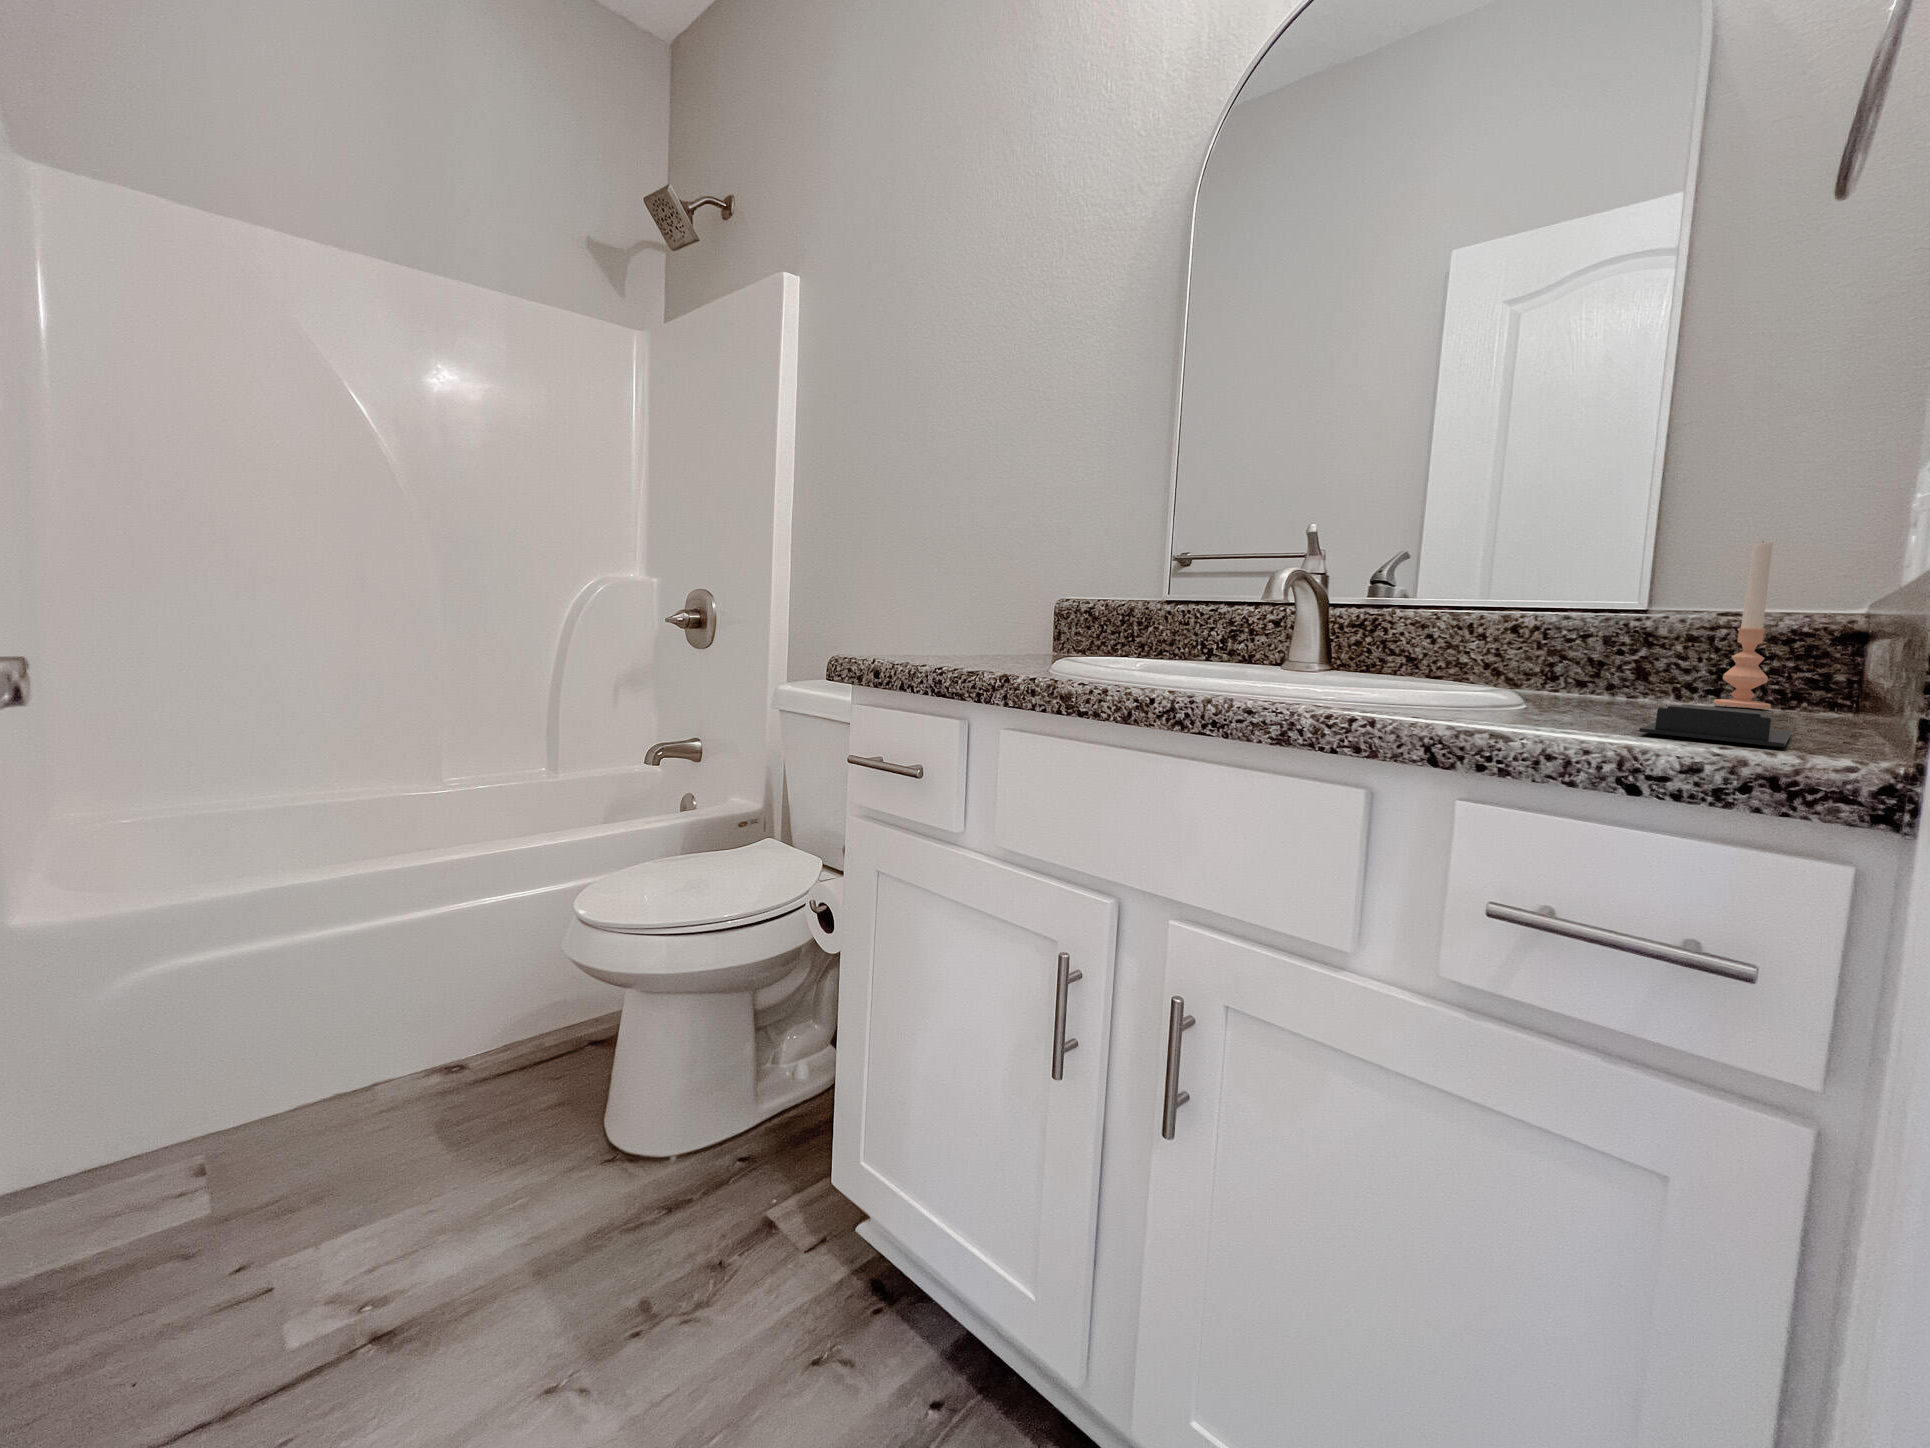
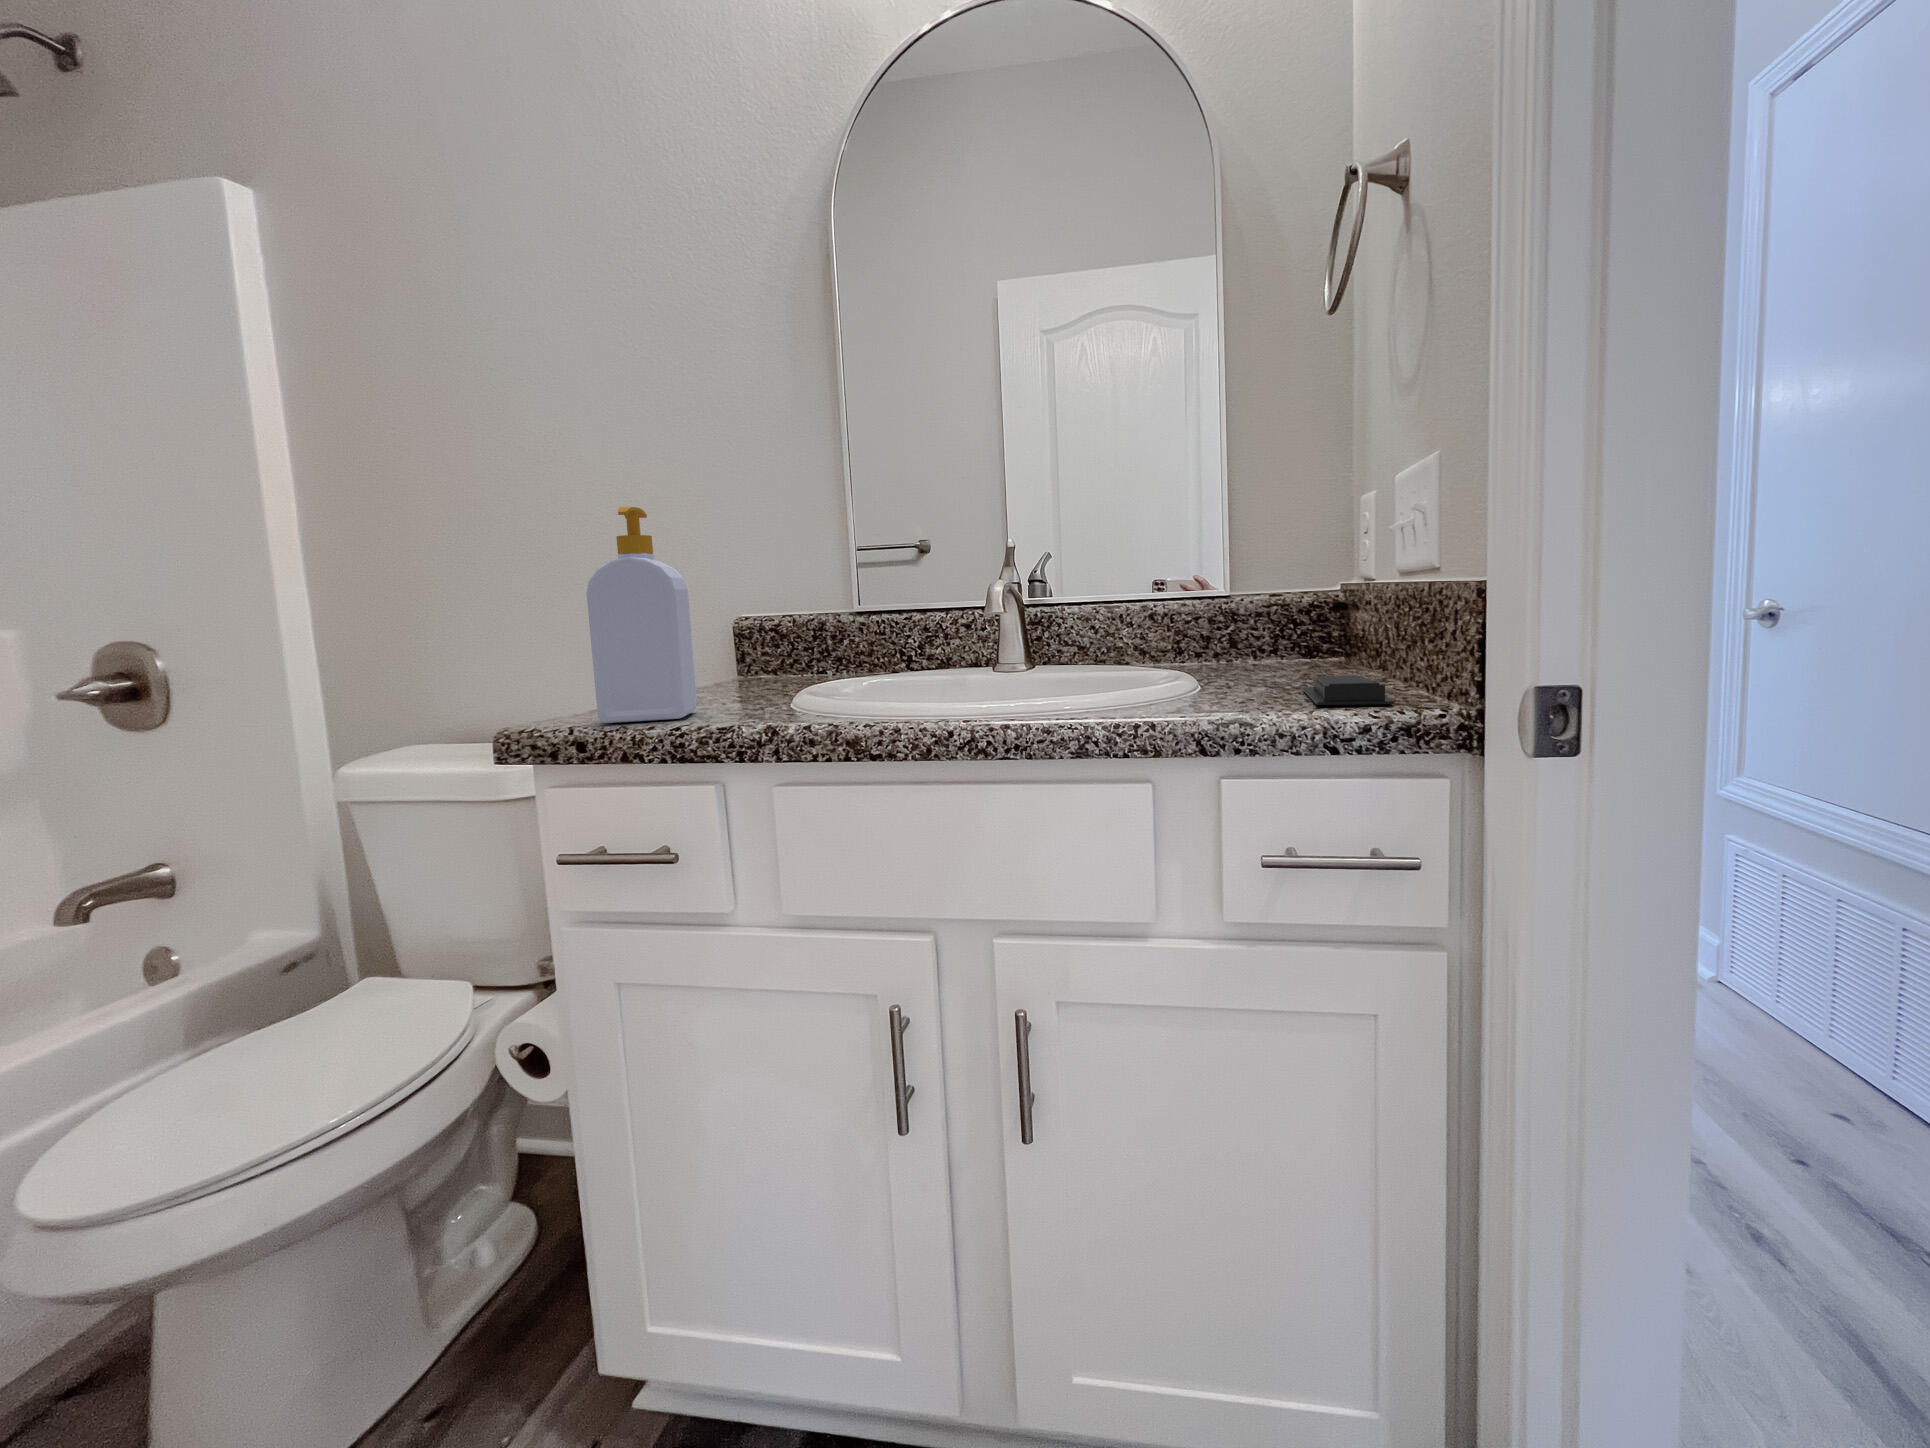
soap bottle: none [895,481,981,663] -> present [587,507,697,723]
candle: present [1714,541,1773,709] -> none [1280,542,1310,661]

